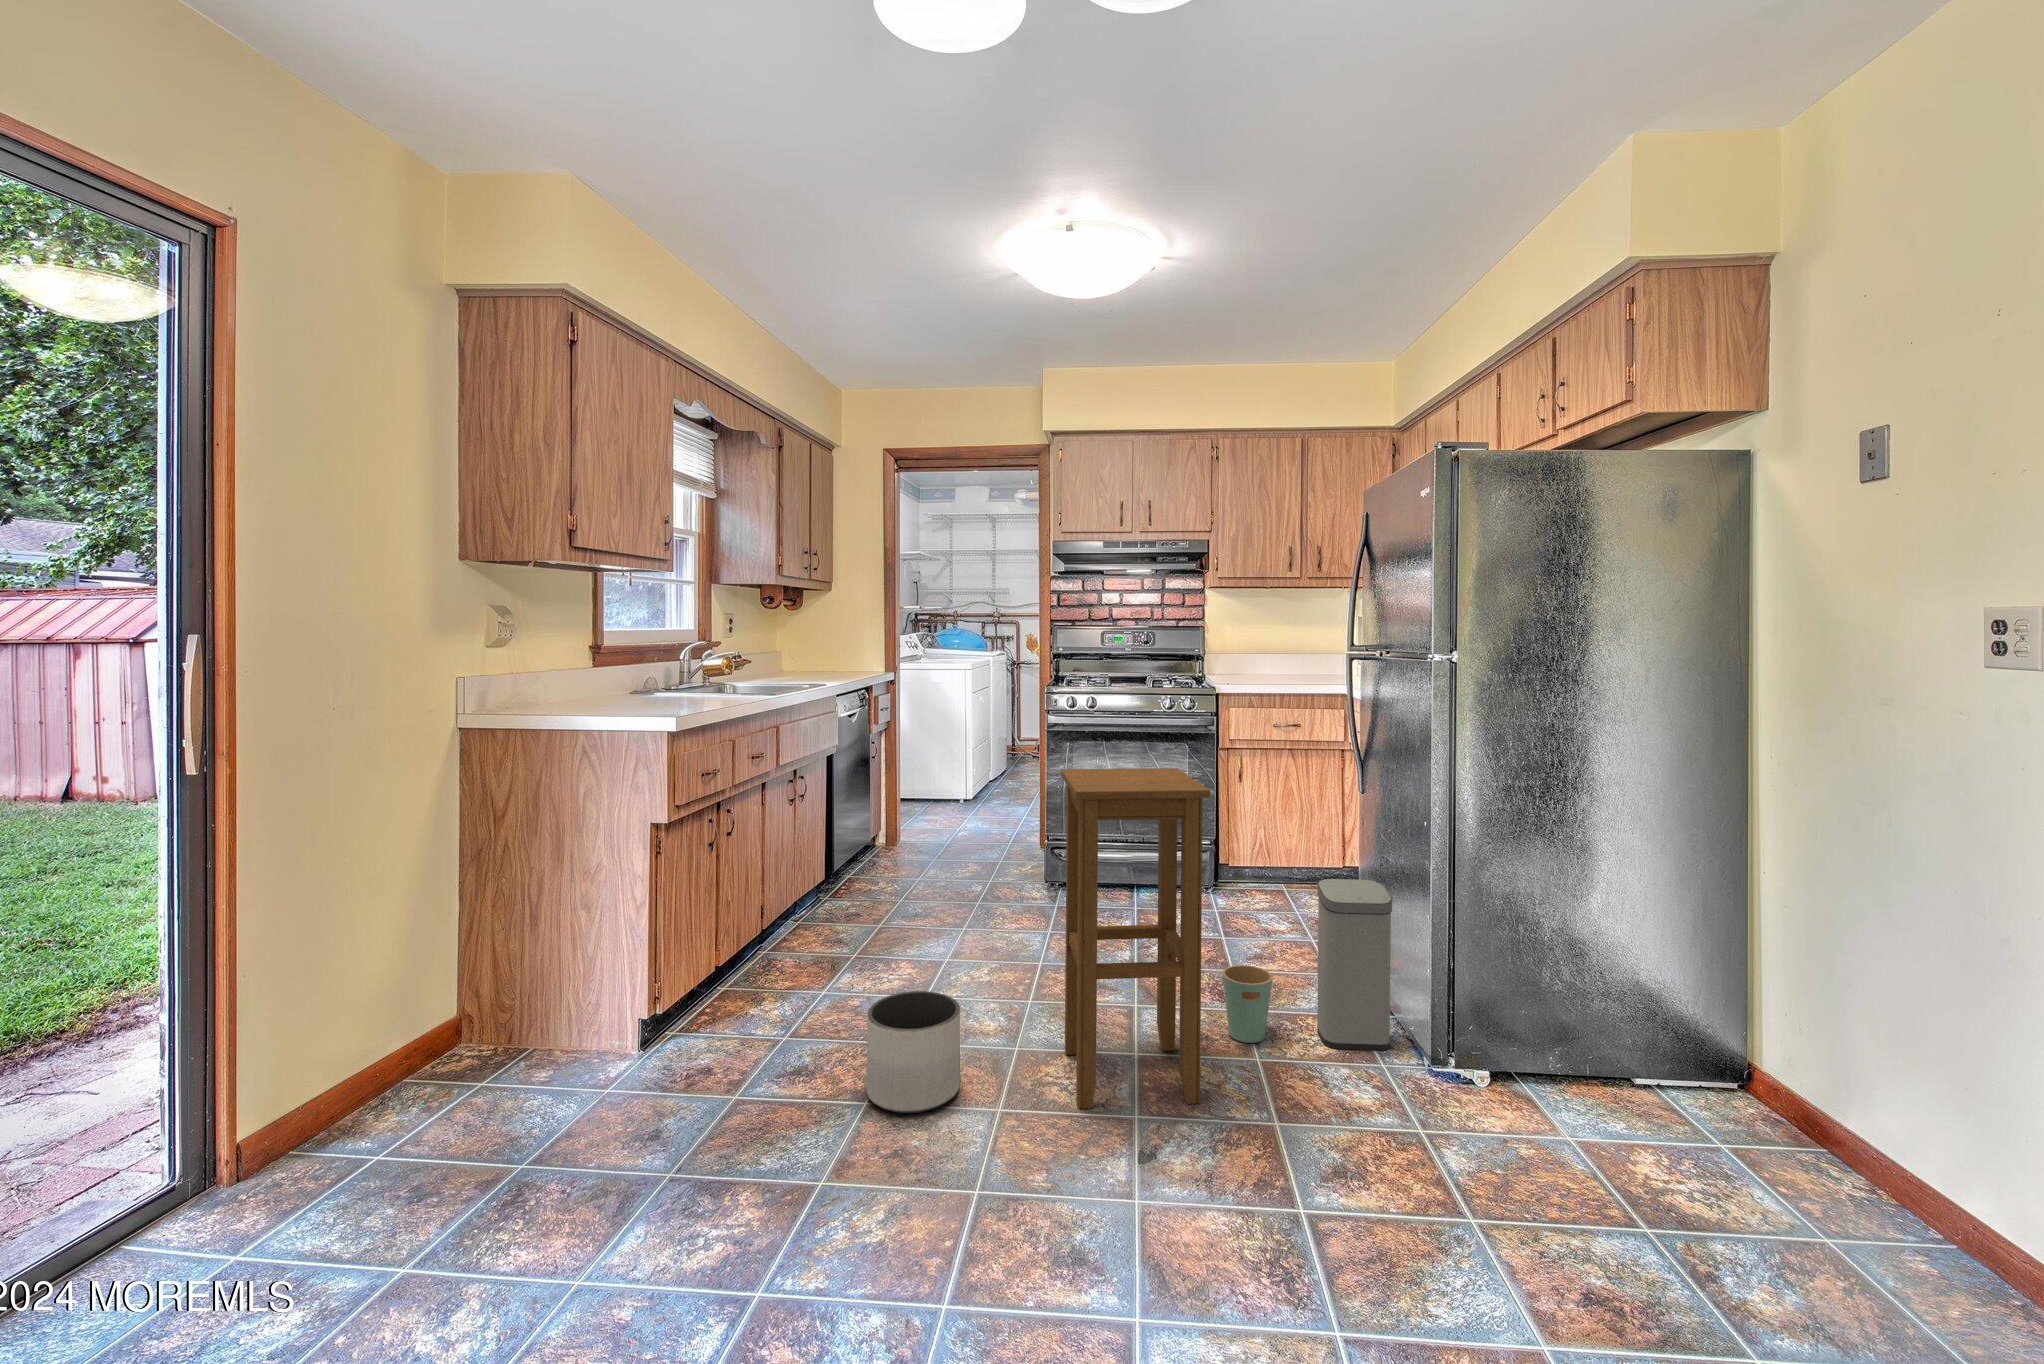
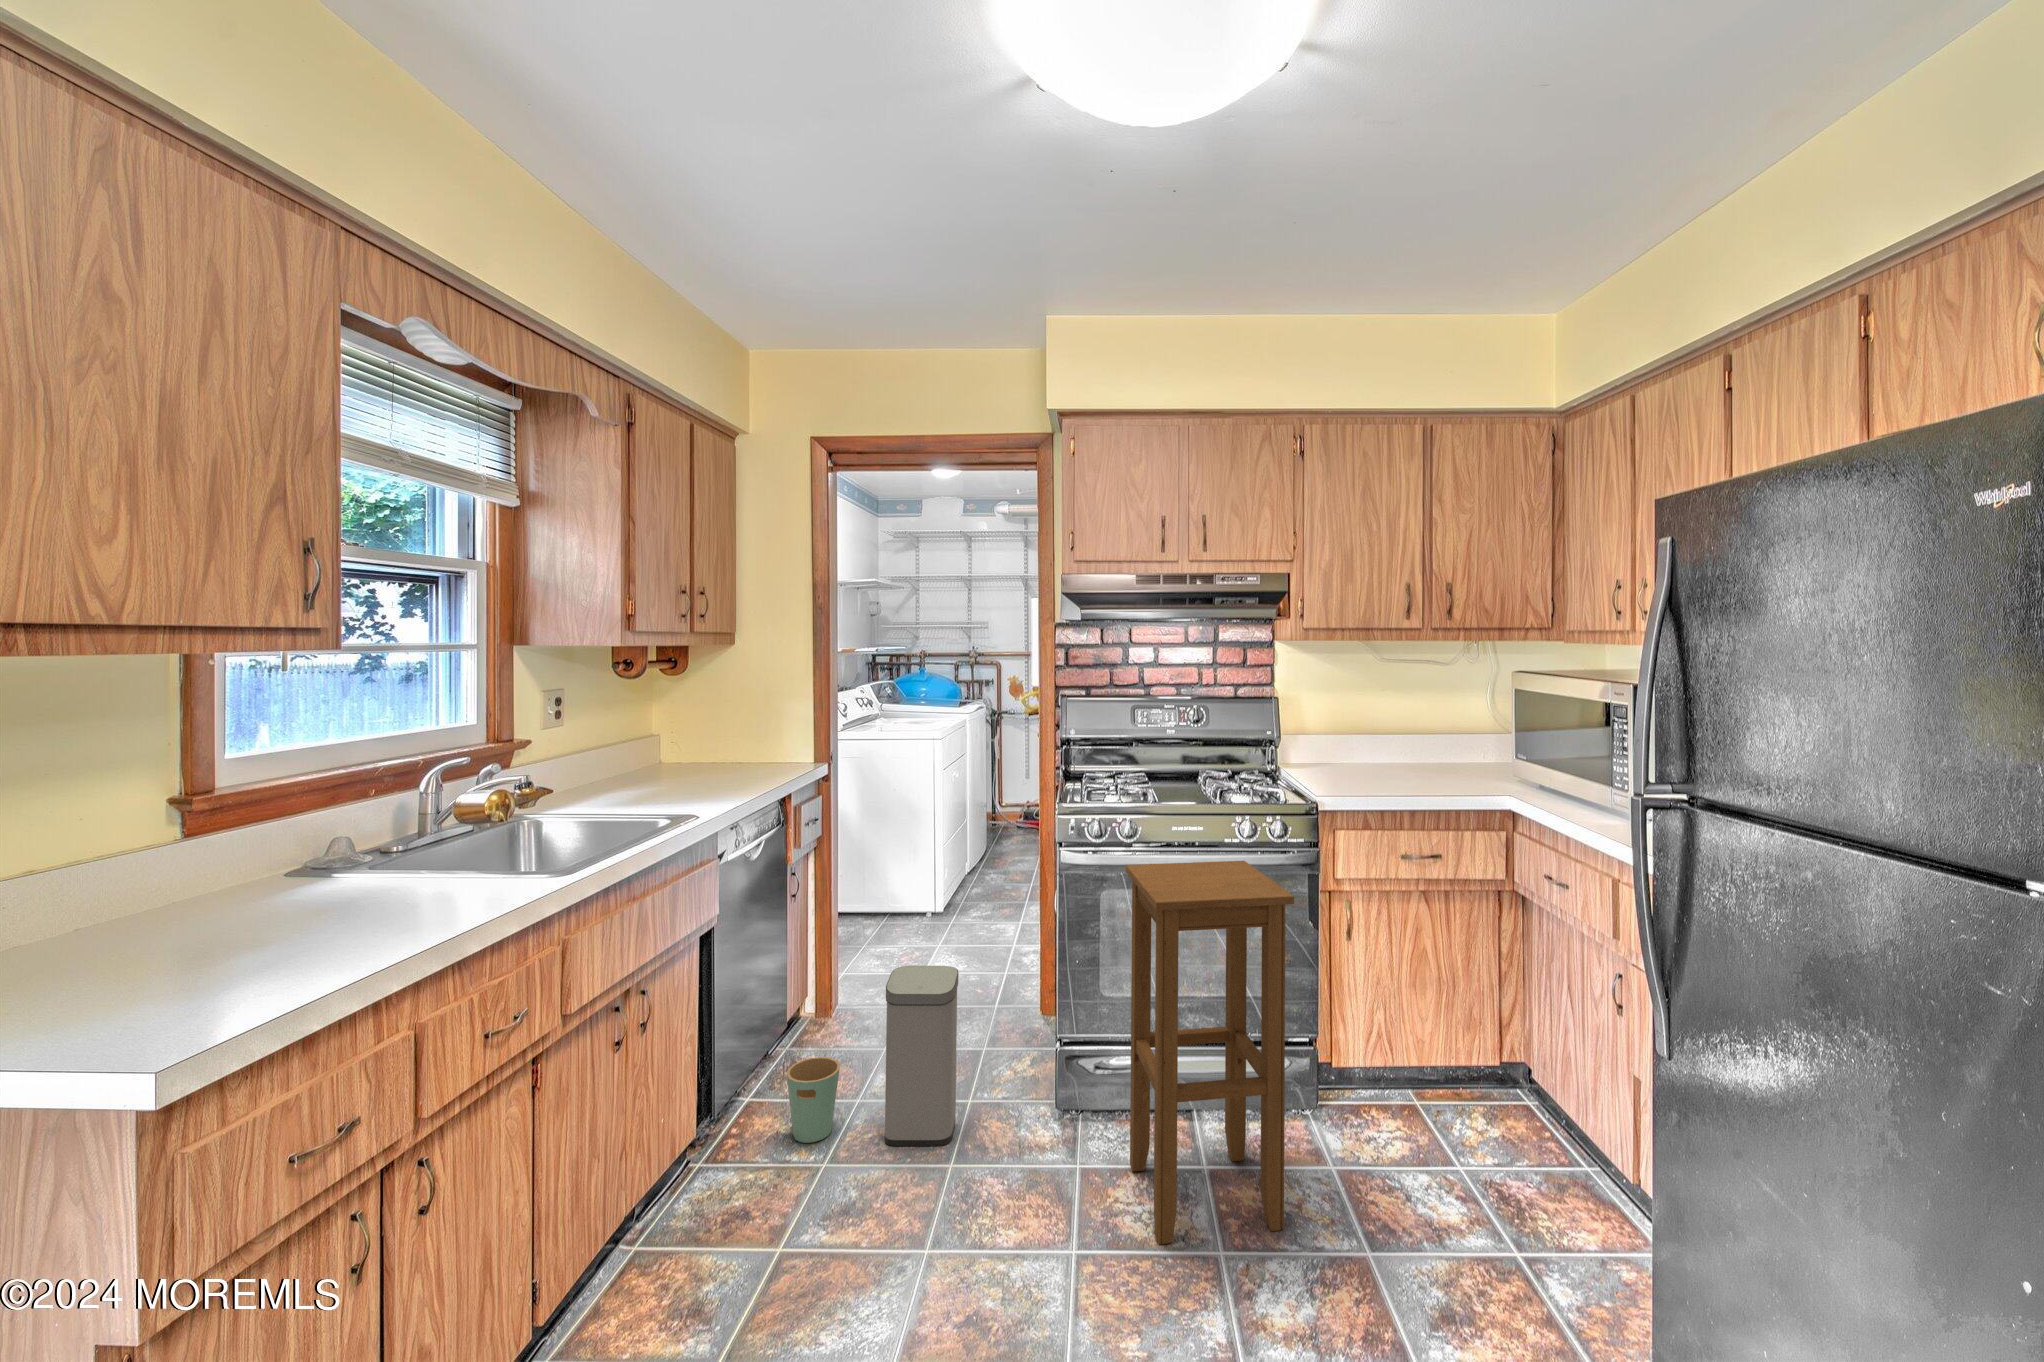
trash can: present [1222,879,1392,1050] -> present [787,966,959,1146]
planter: present [866,991,960,1113] -> none [926,1114,1027,1262]

